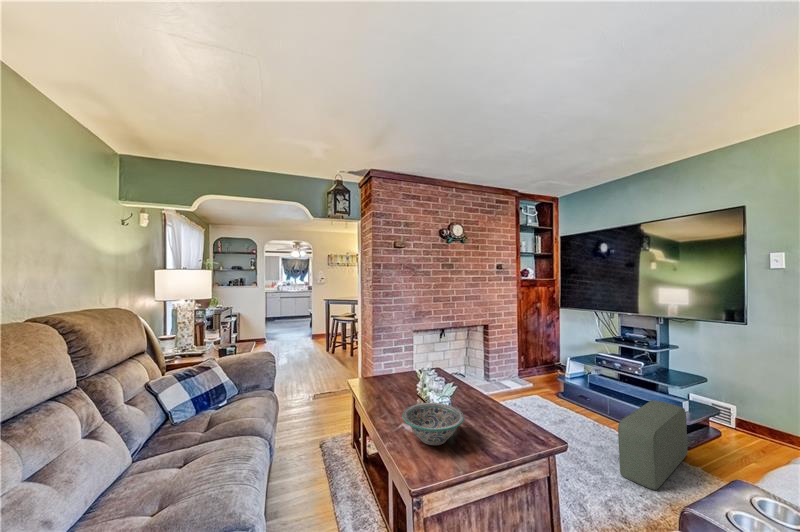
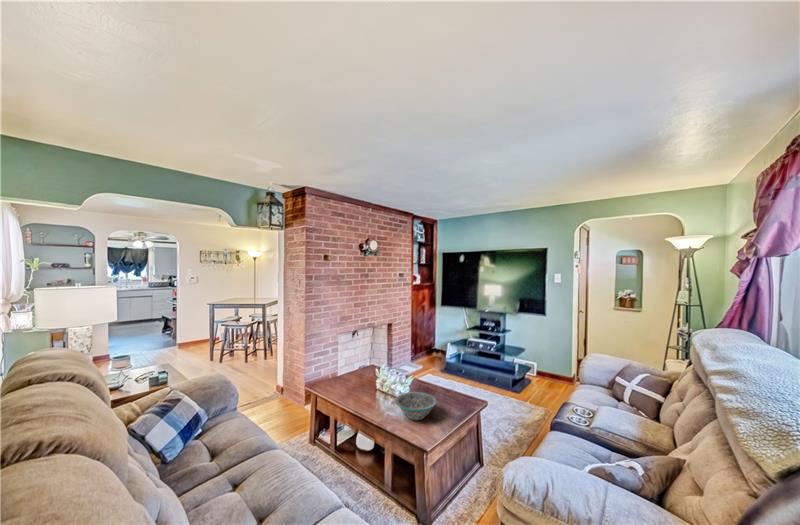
pouf: present [618,400,688,490] -> none [494,367,521,419]

